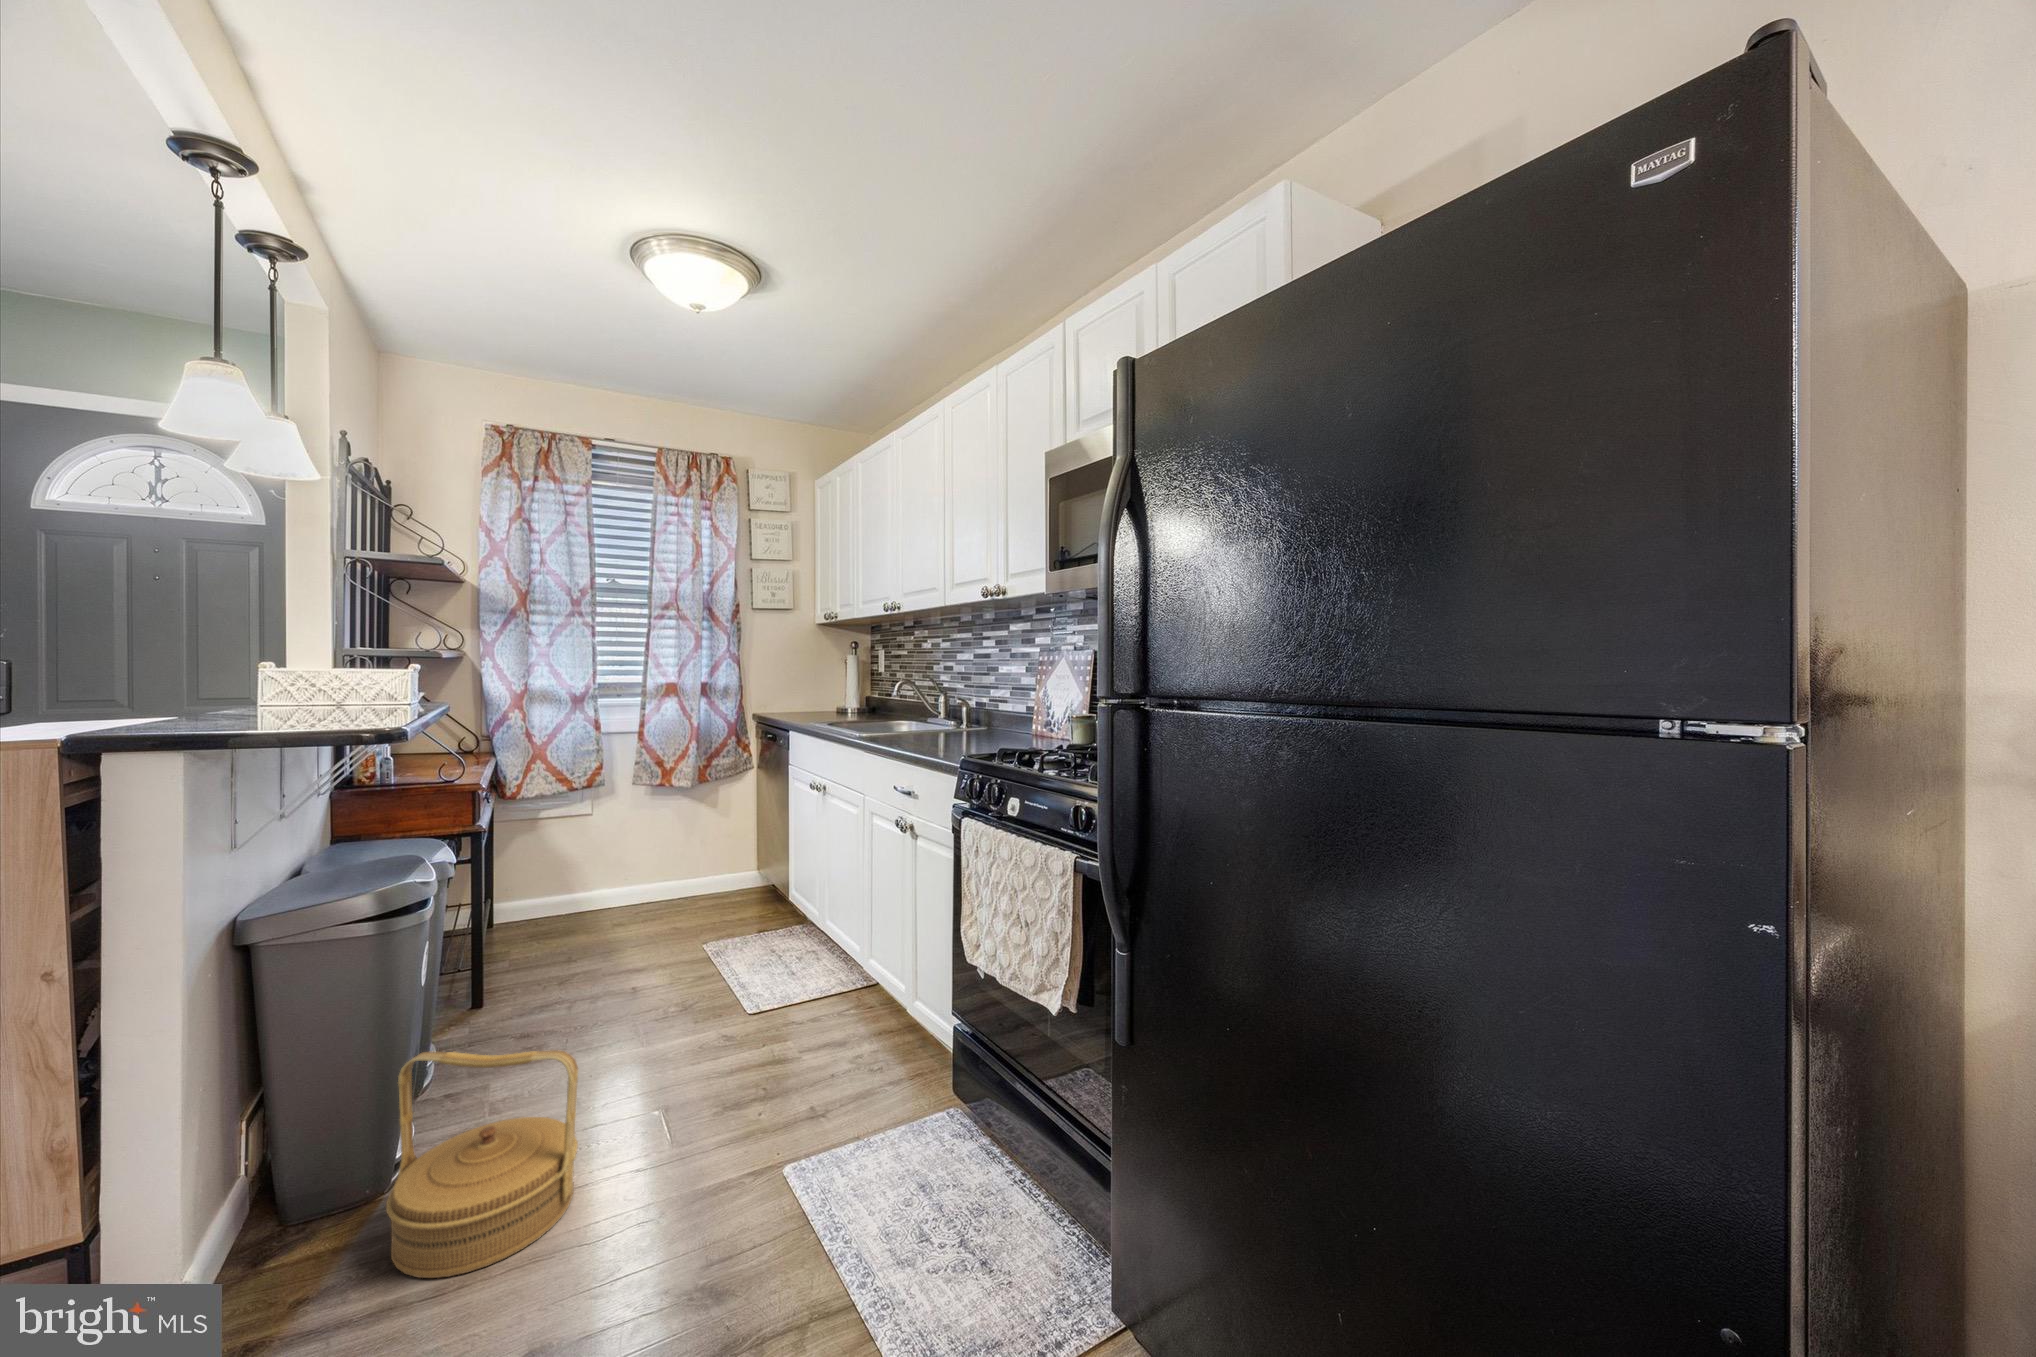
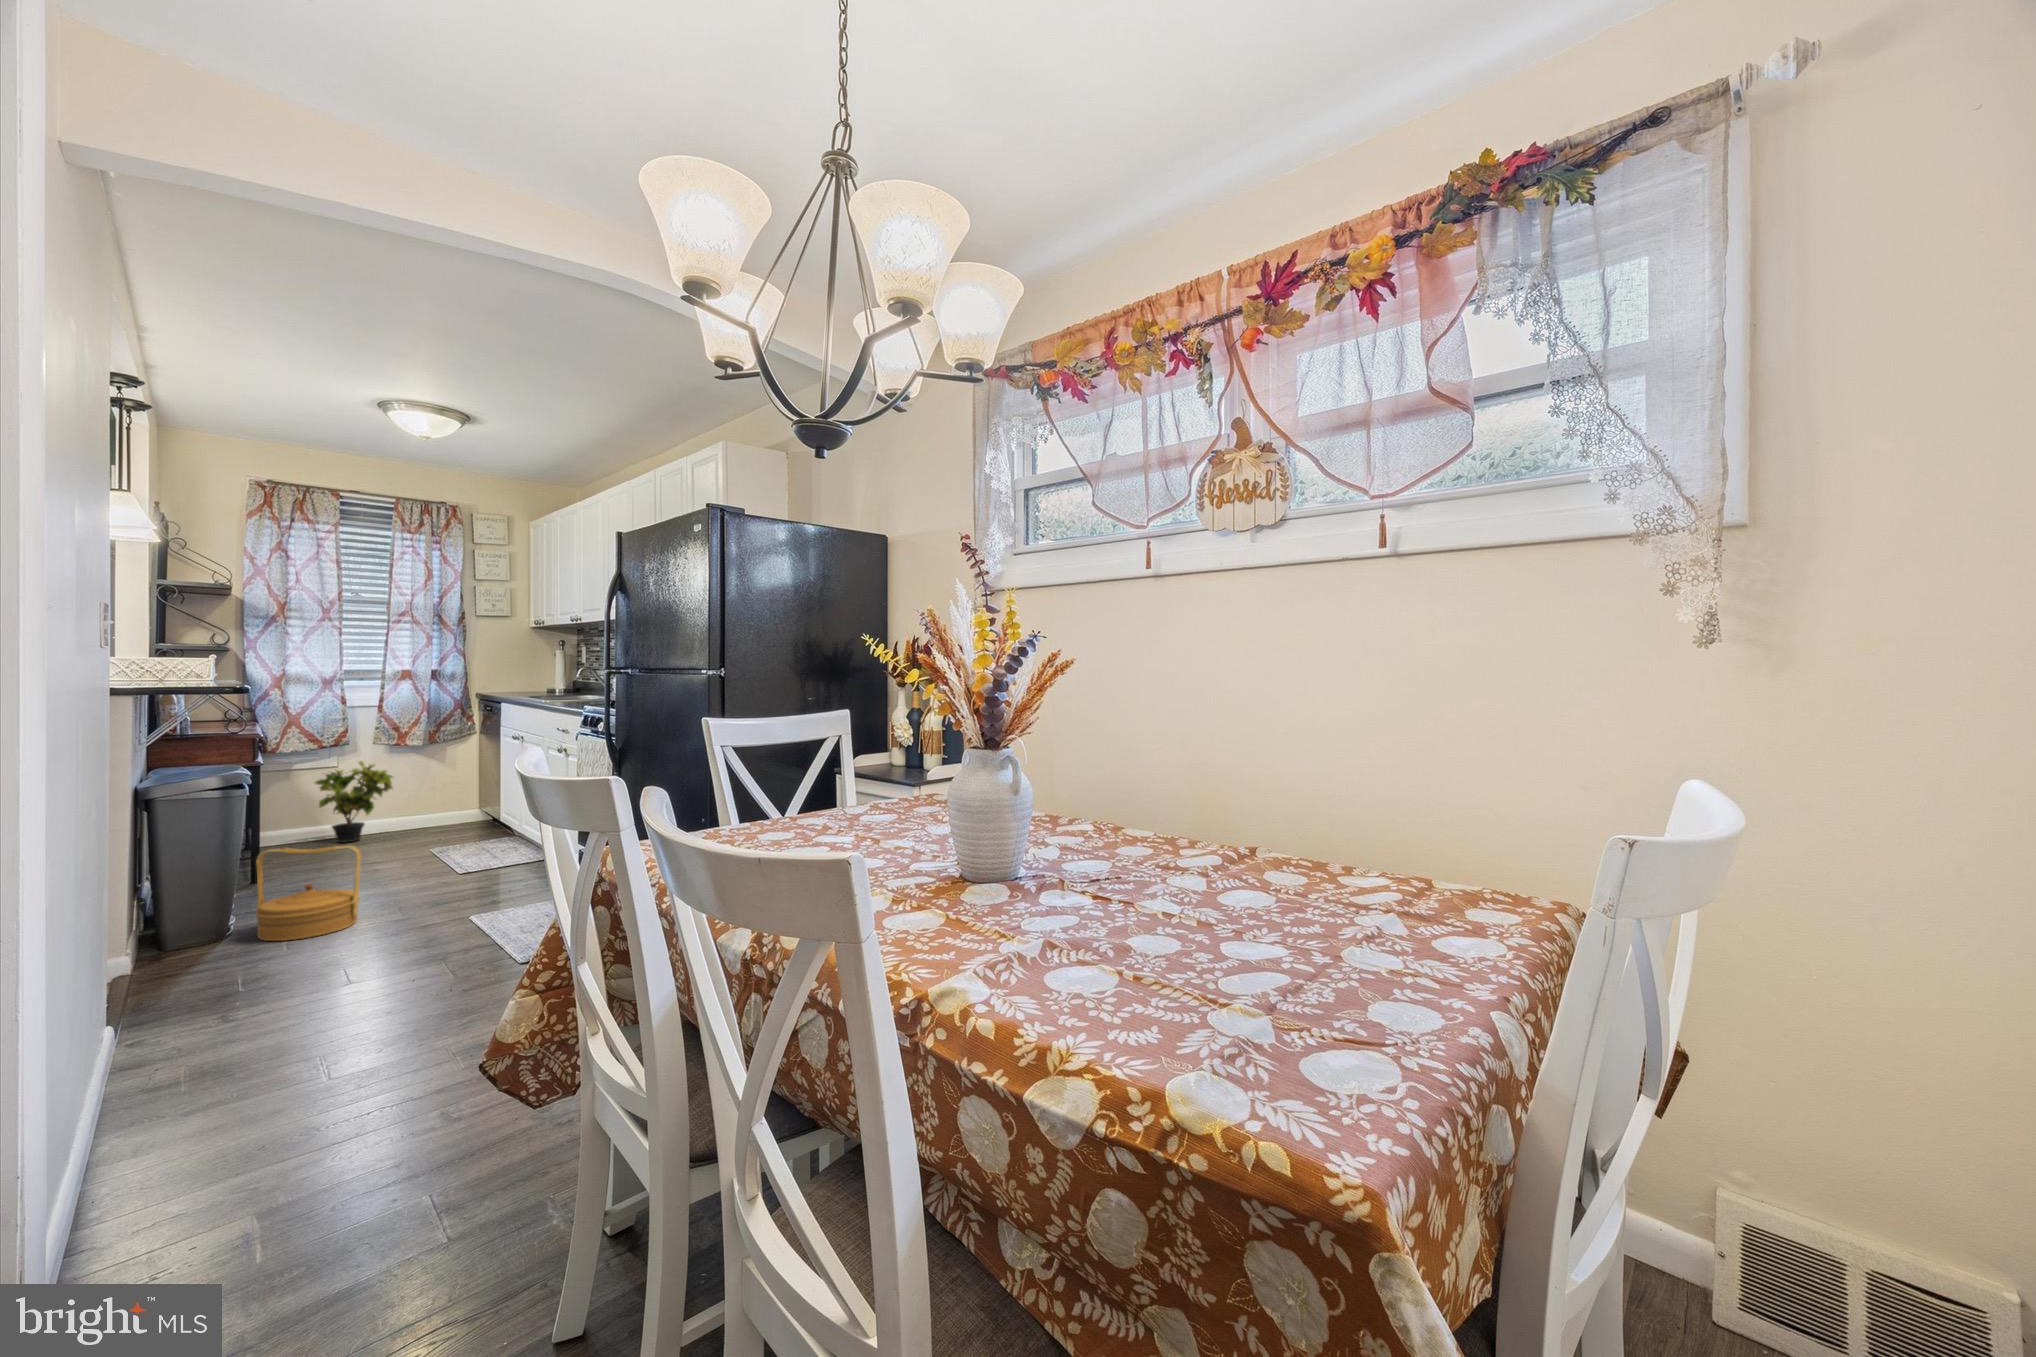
potted plant: none [560,810,657,926] -> present [315,761,392,843]

